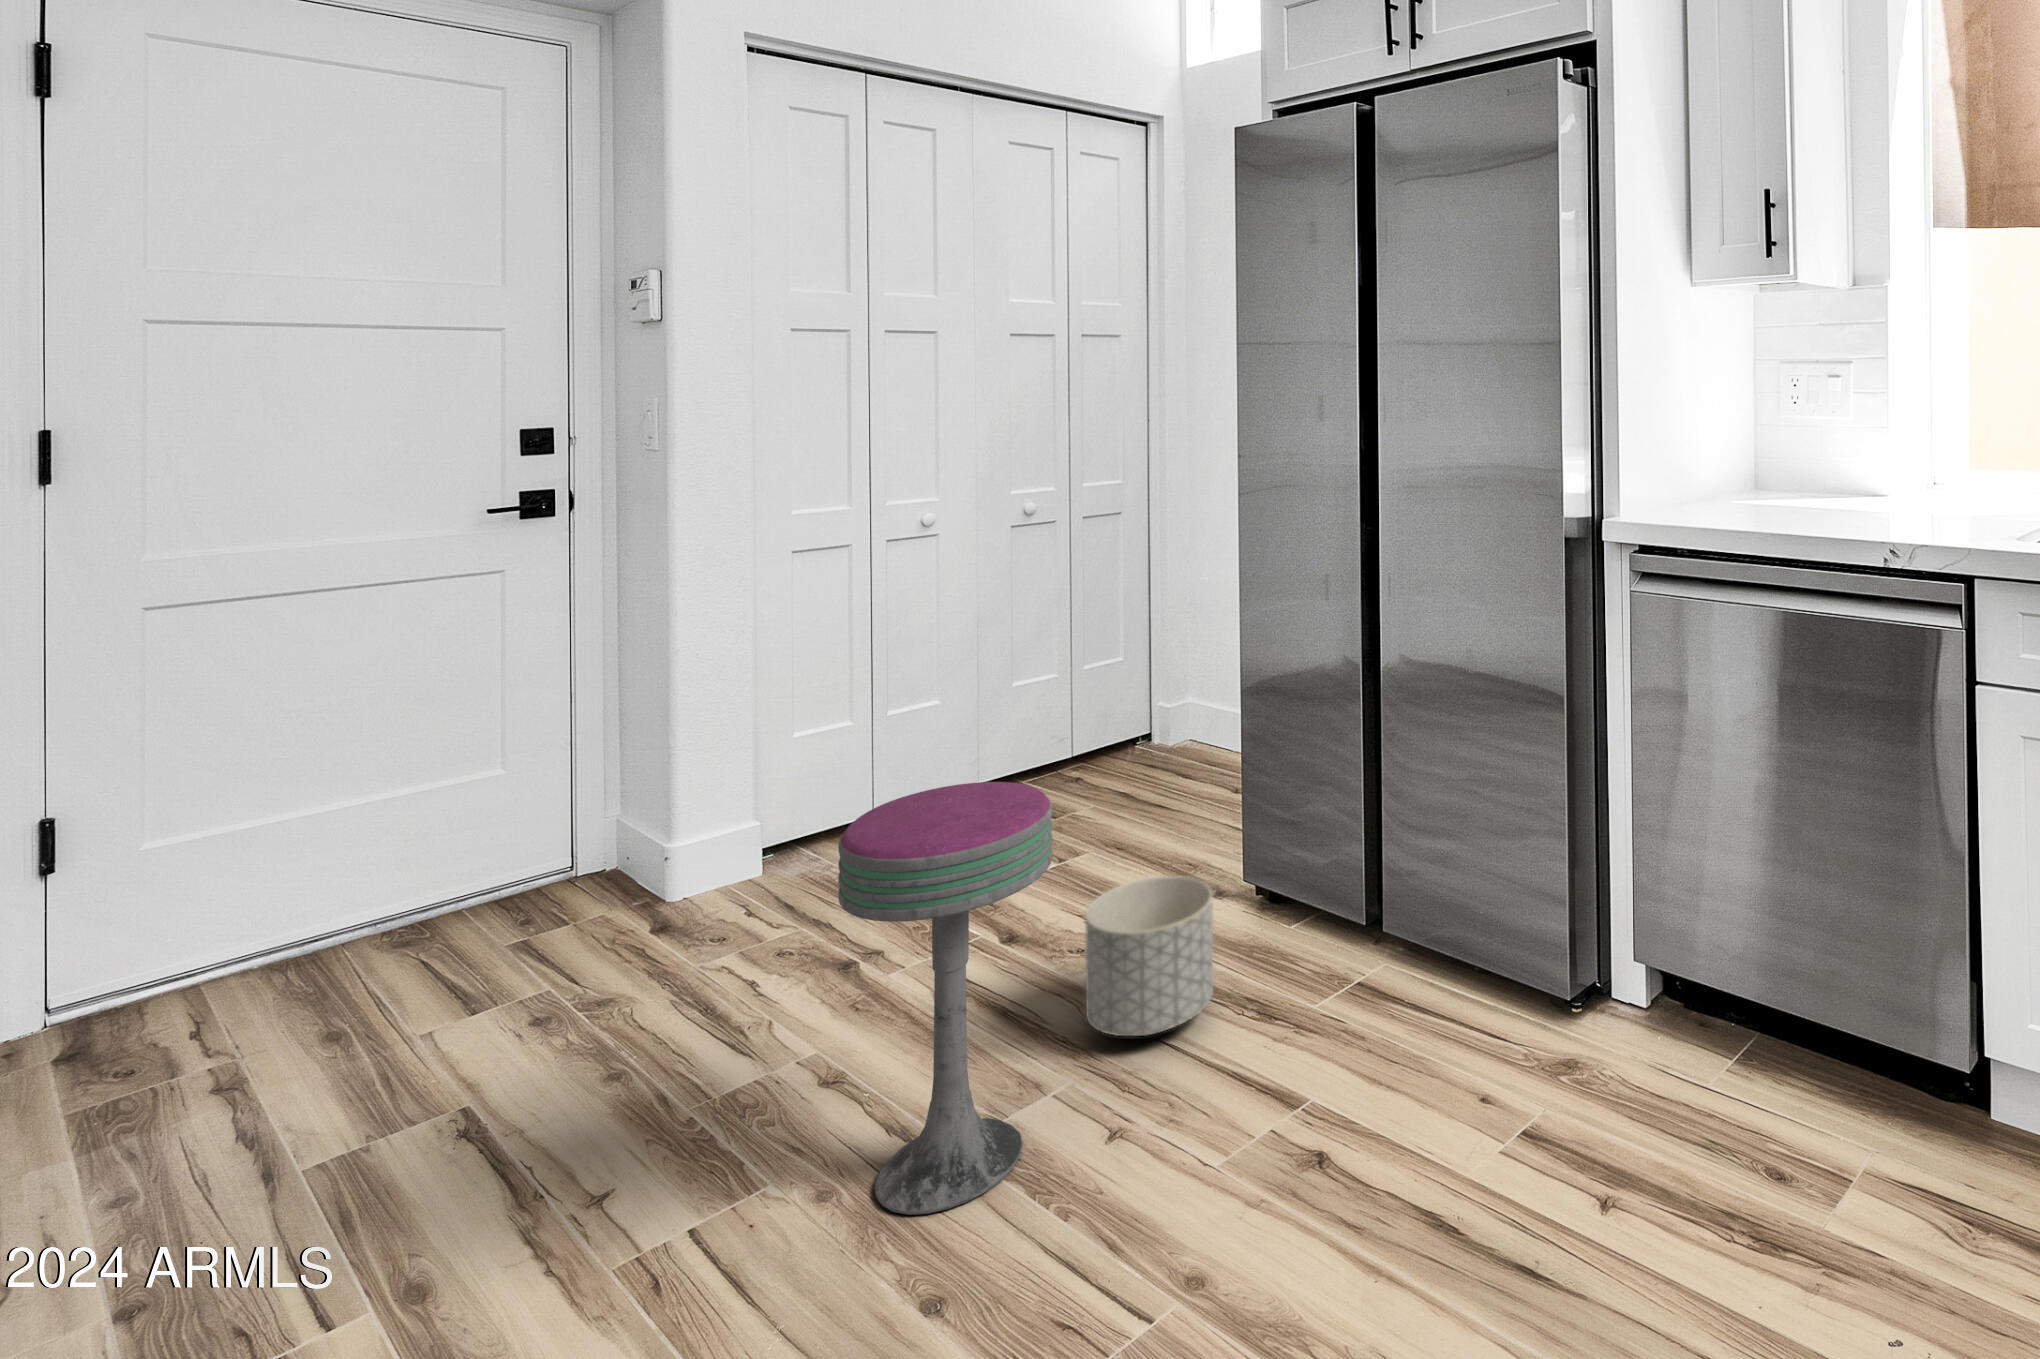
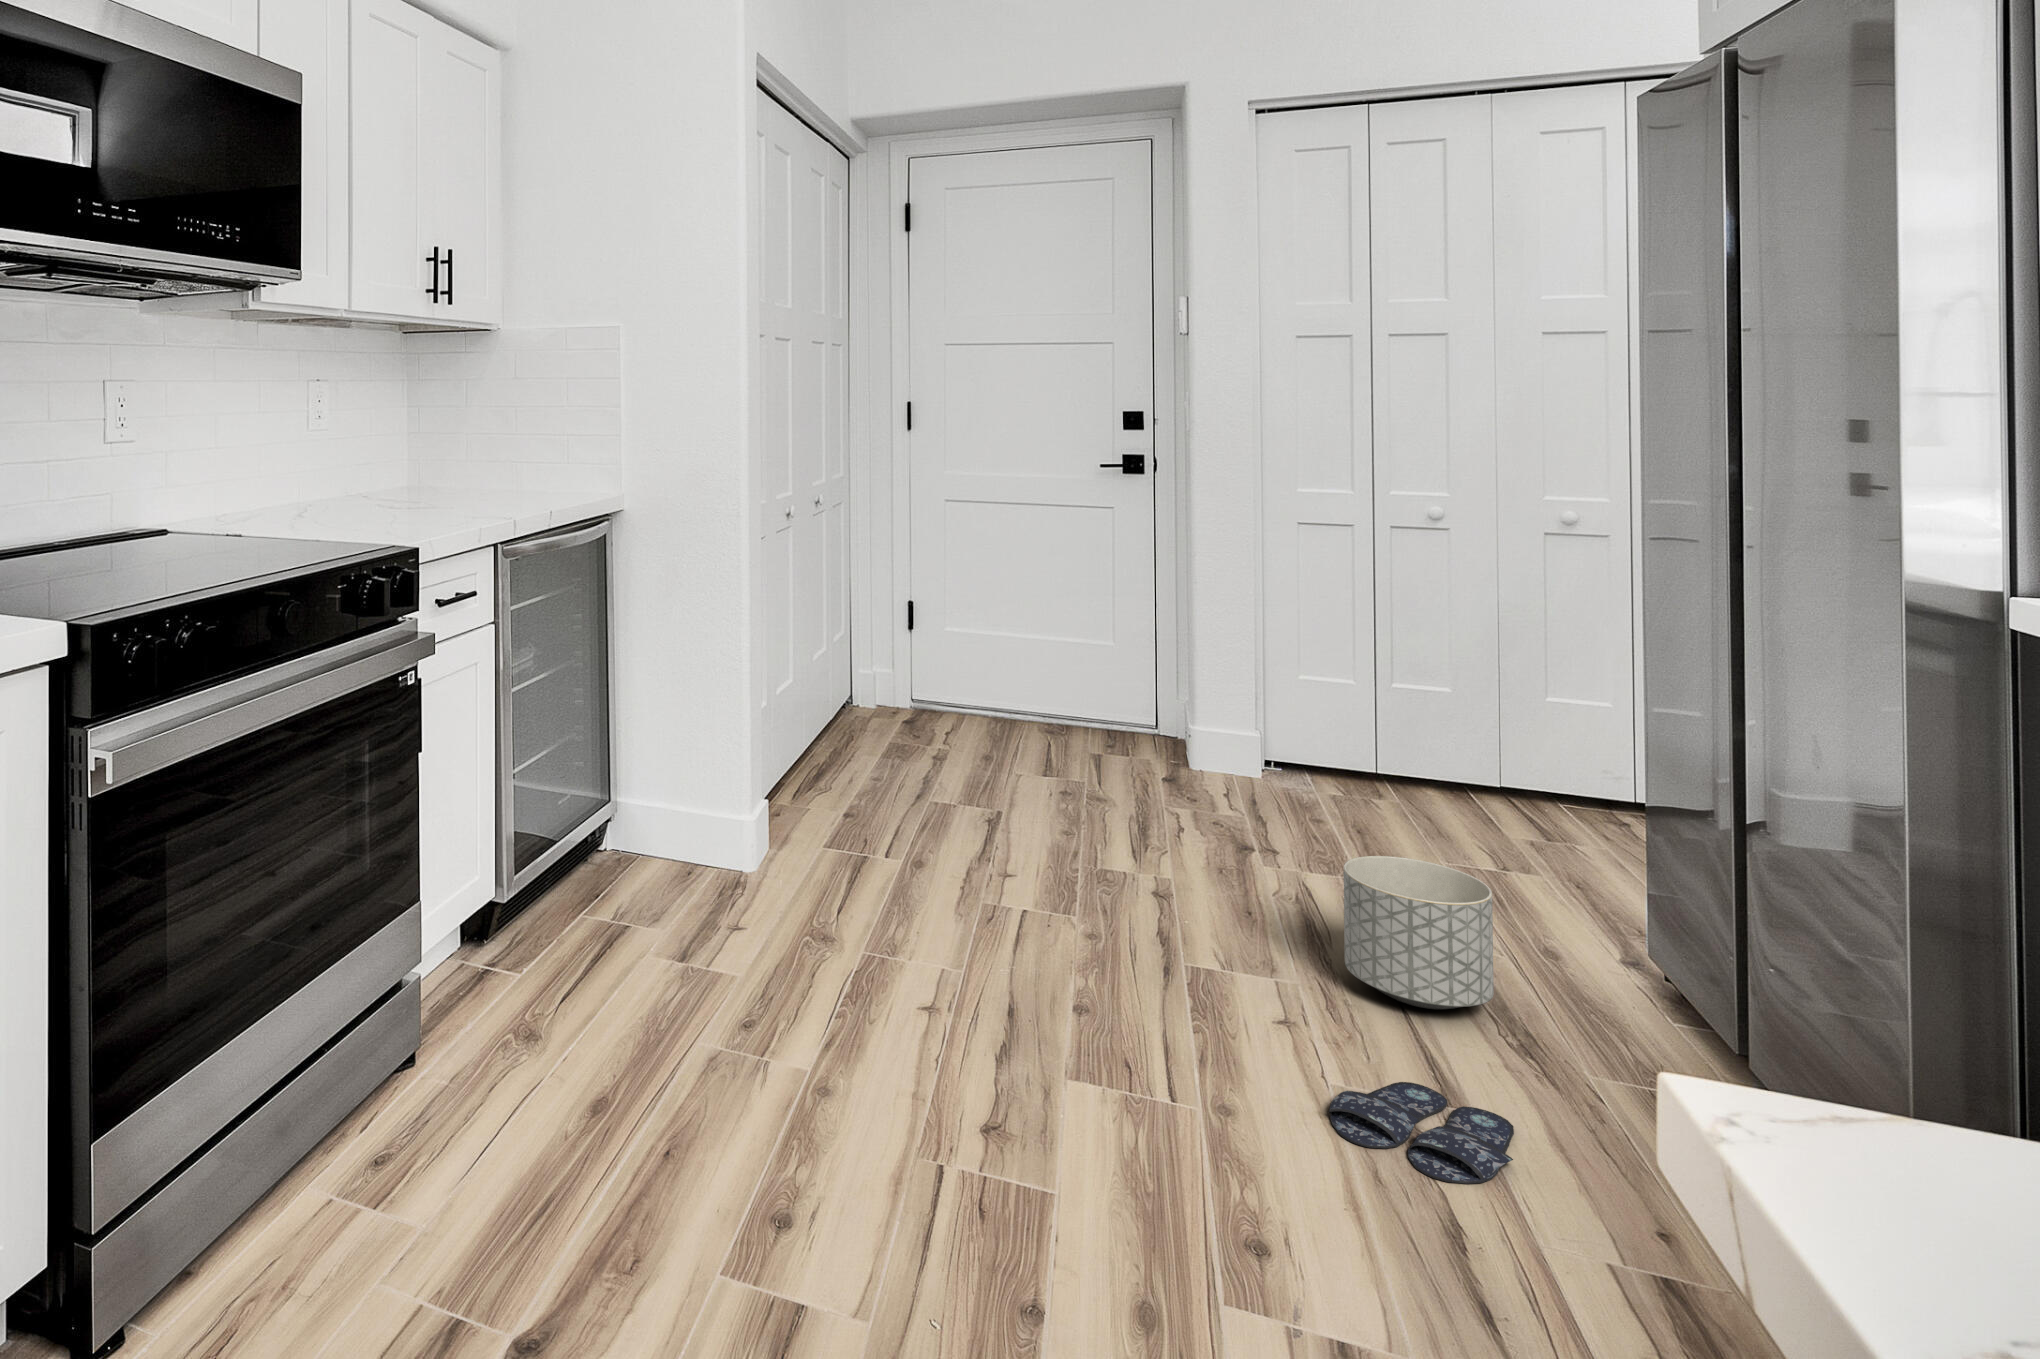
bar stool: present [838,782,1052,1215] -> none [1084,678,1252,993]
slippers: none [1243,1084,1393,1211] -> present [1329,1082,1514,1184]

